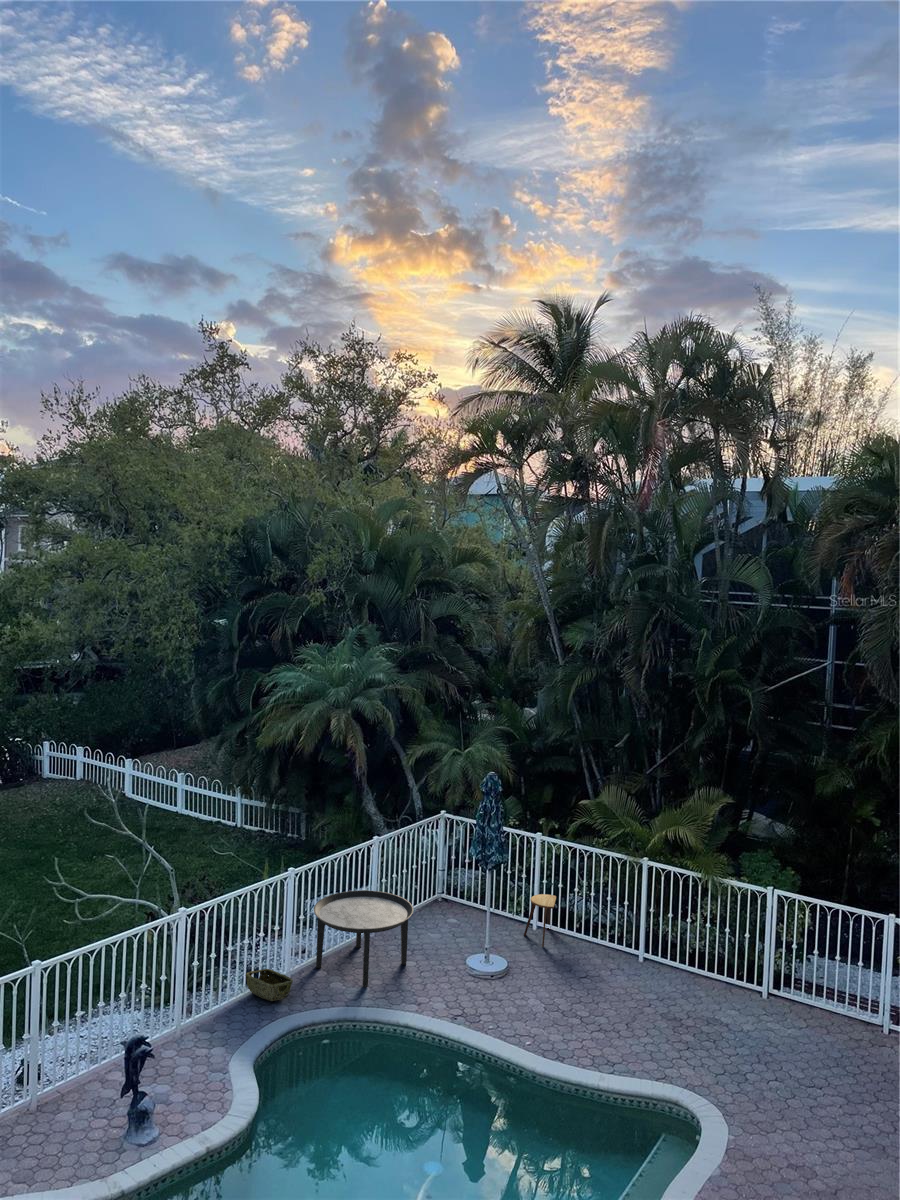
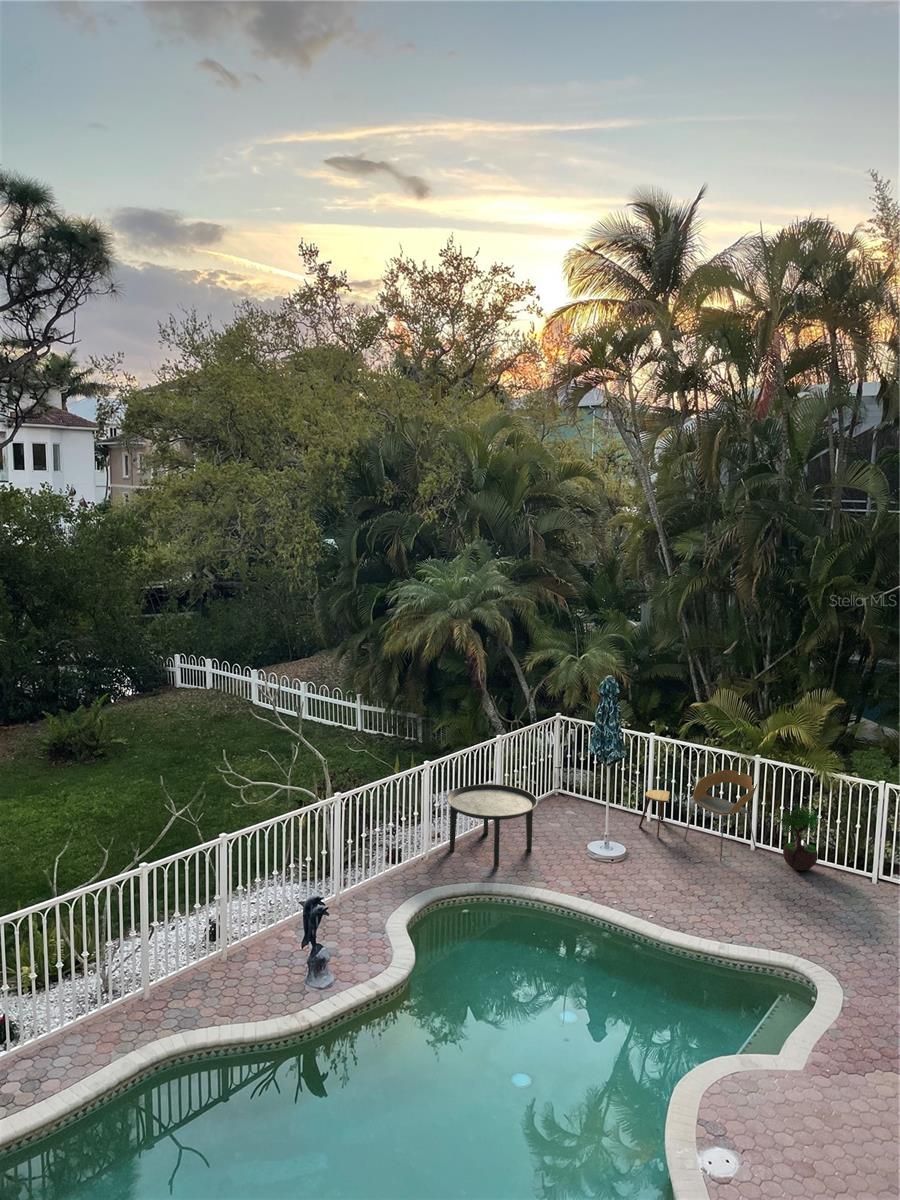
chair: none [570,873,645,975] -> present [684,770,757,862]
potted tree: none [663,905,711,983] -> present [777,804,819,870]
woven basket: present [246,969,293,1001] -> none [390,850,432,877]

